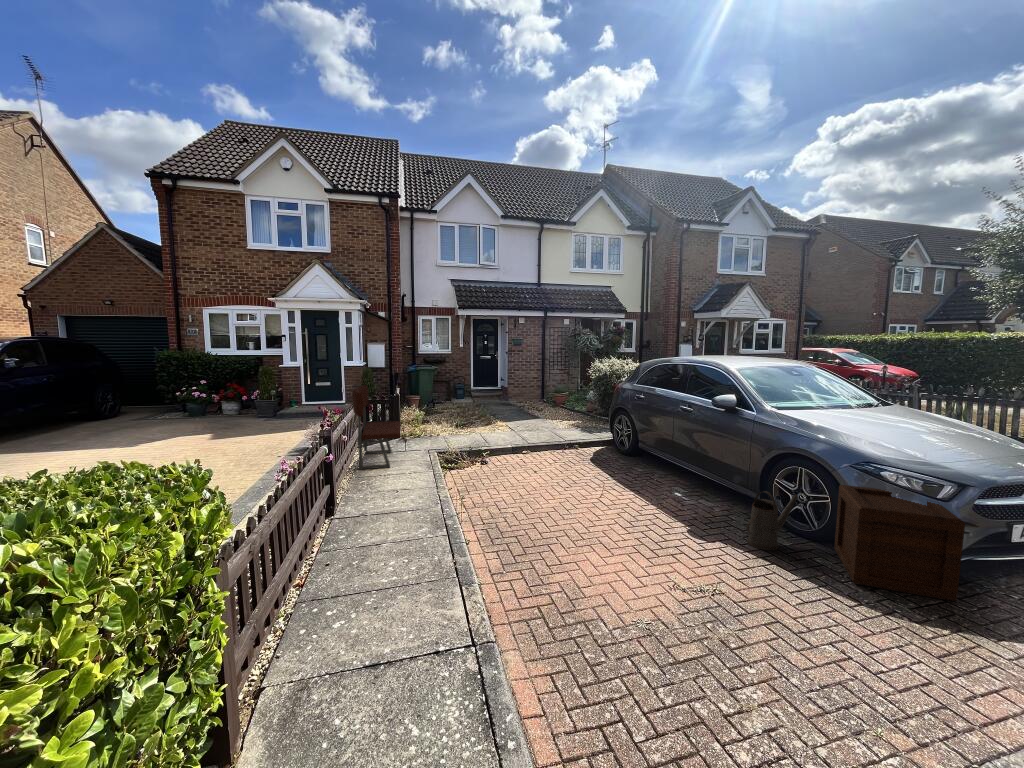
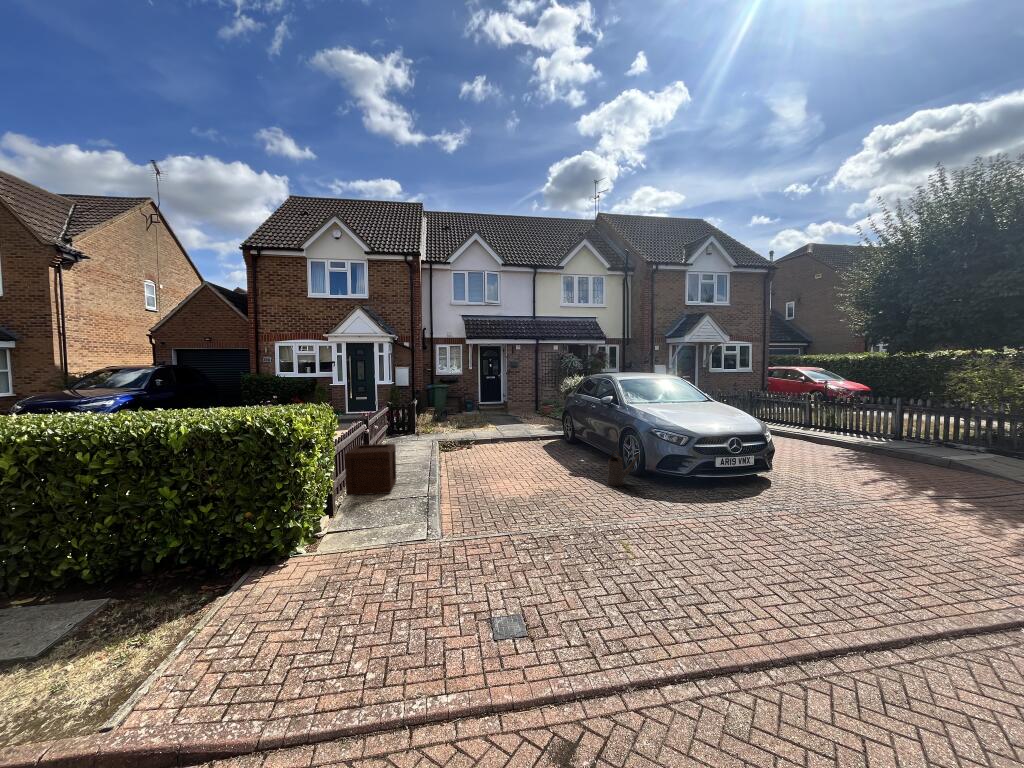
bench: present [352,385,401,469] -> none [379,395,413,451]
wooden crate: present [834,485,965,601] -> present [345,444,396,496]

